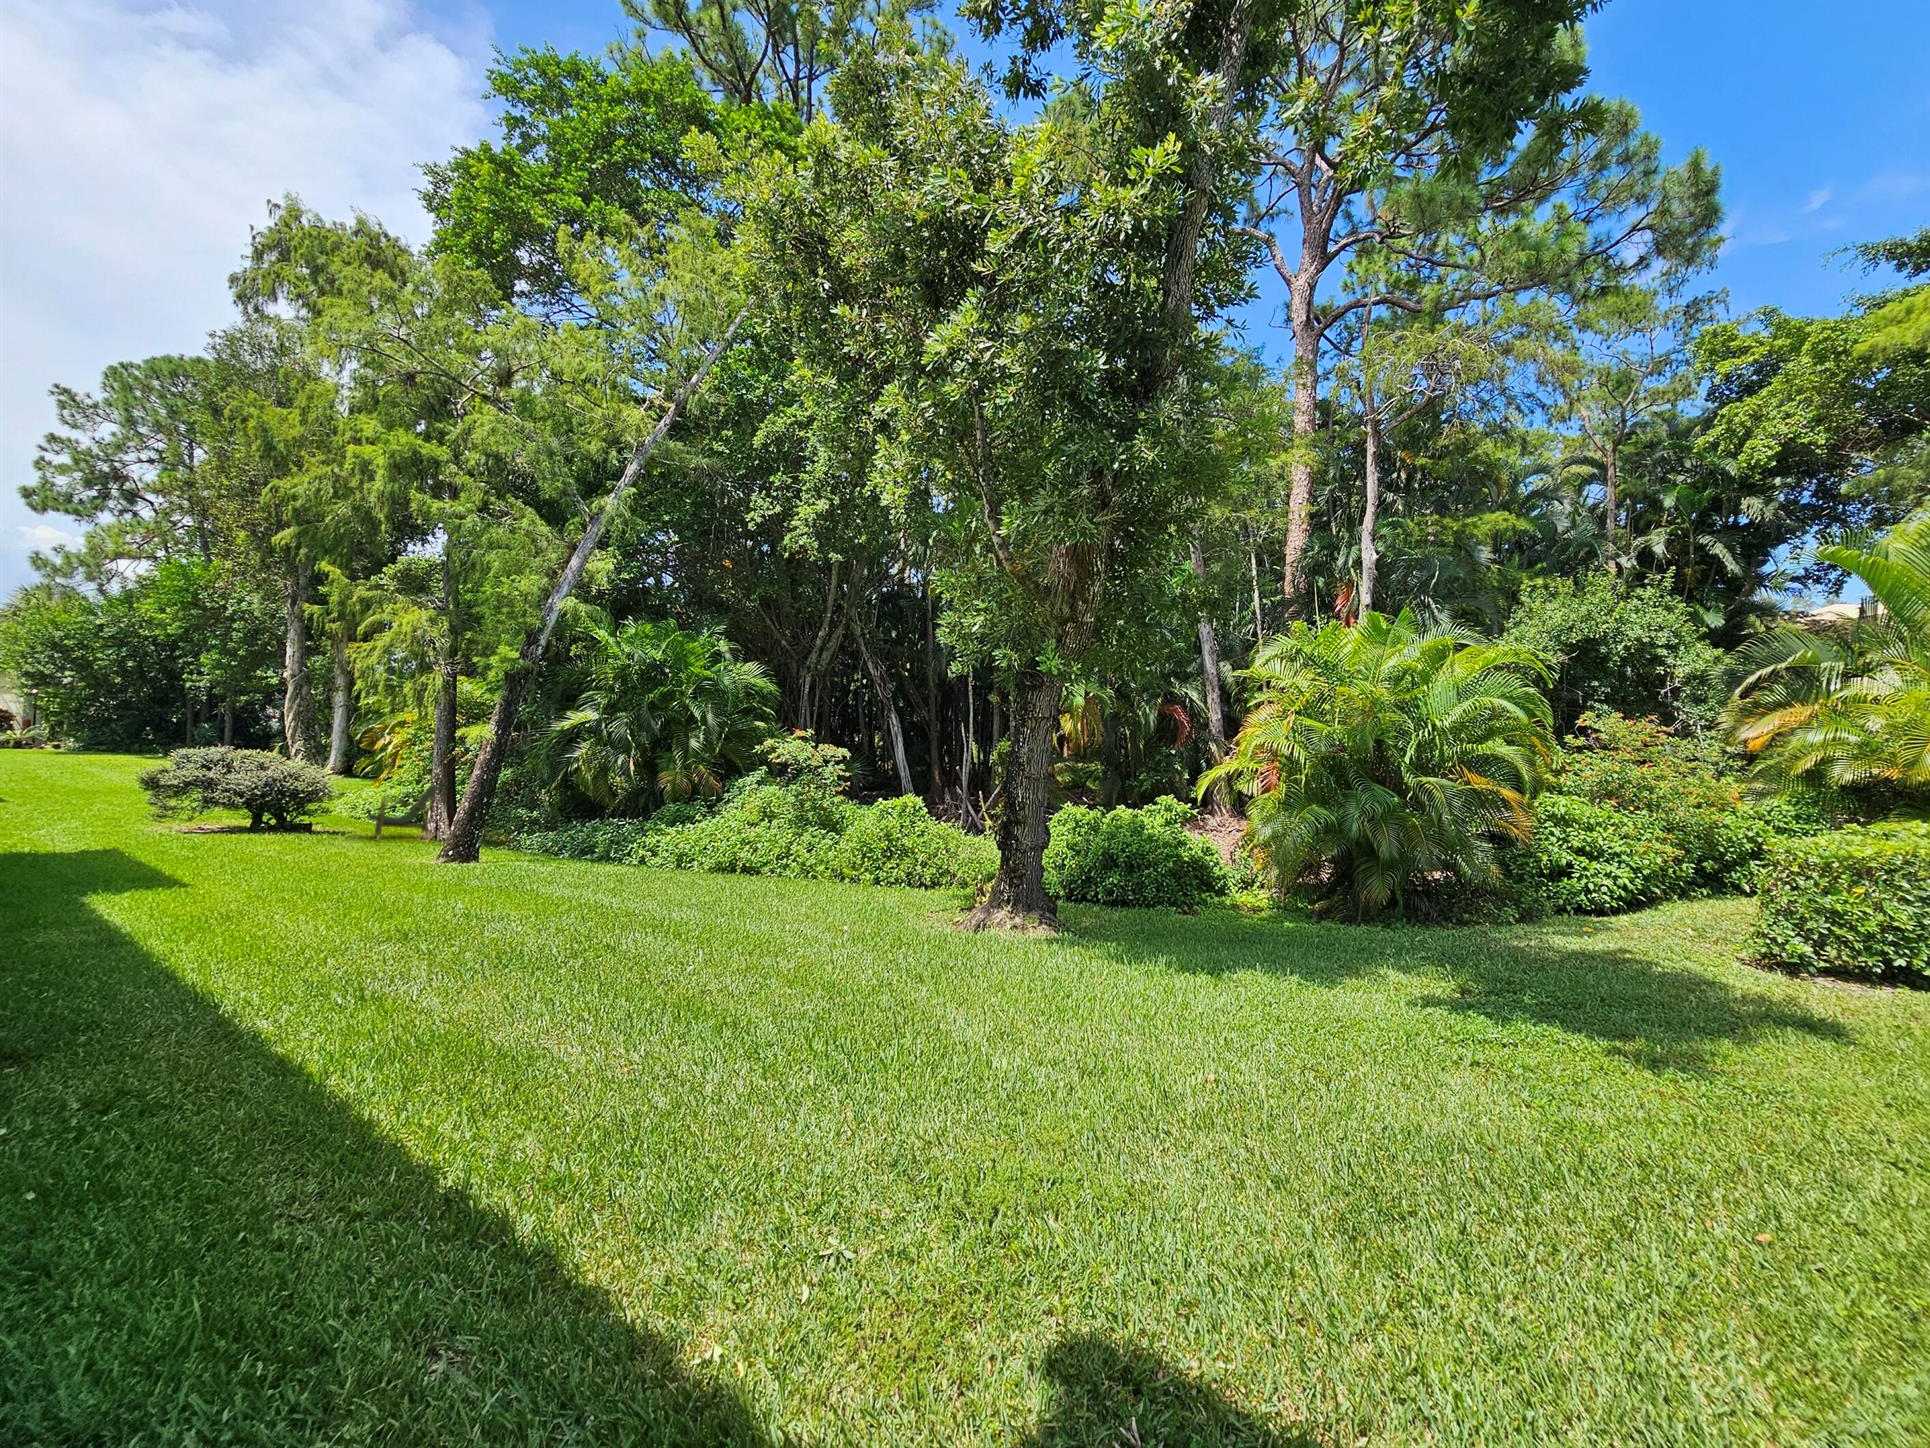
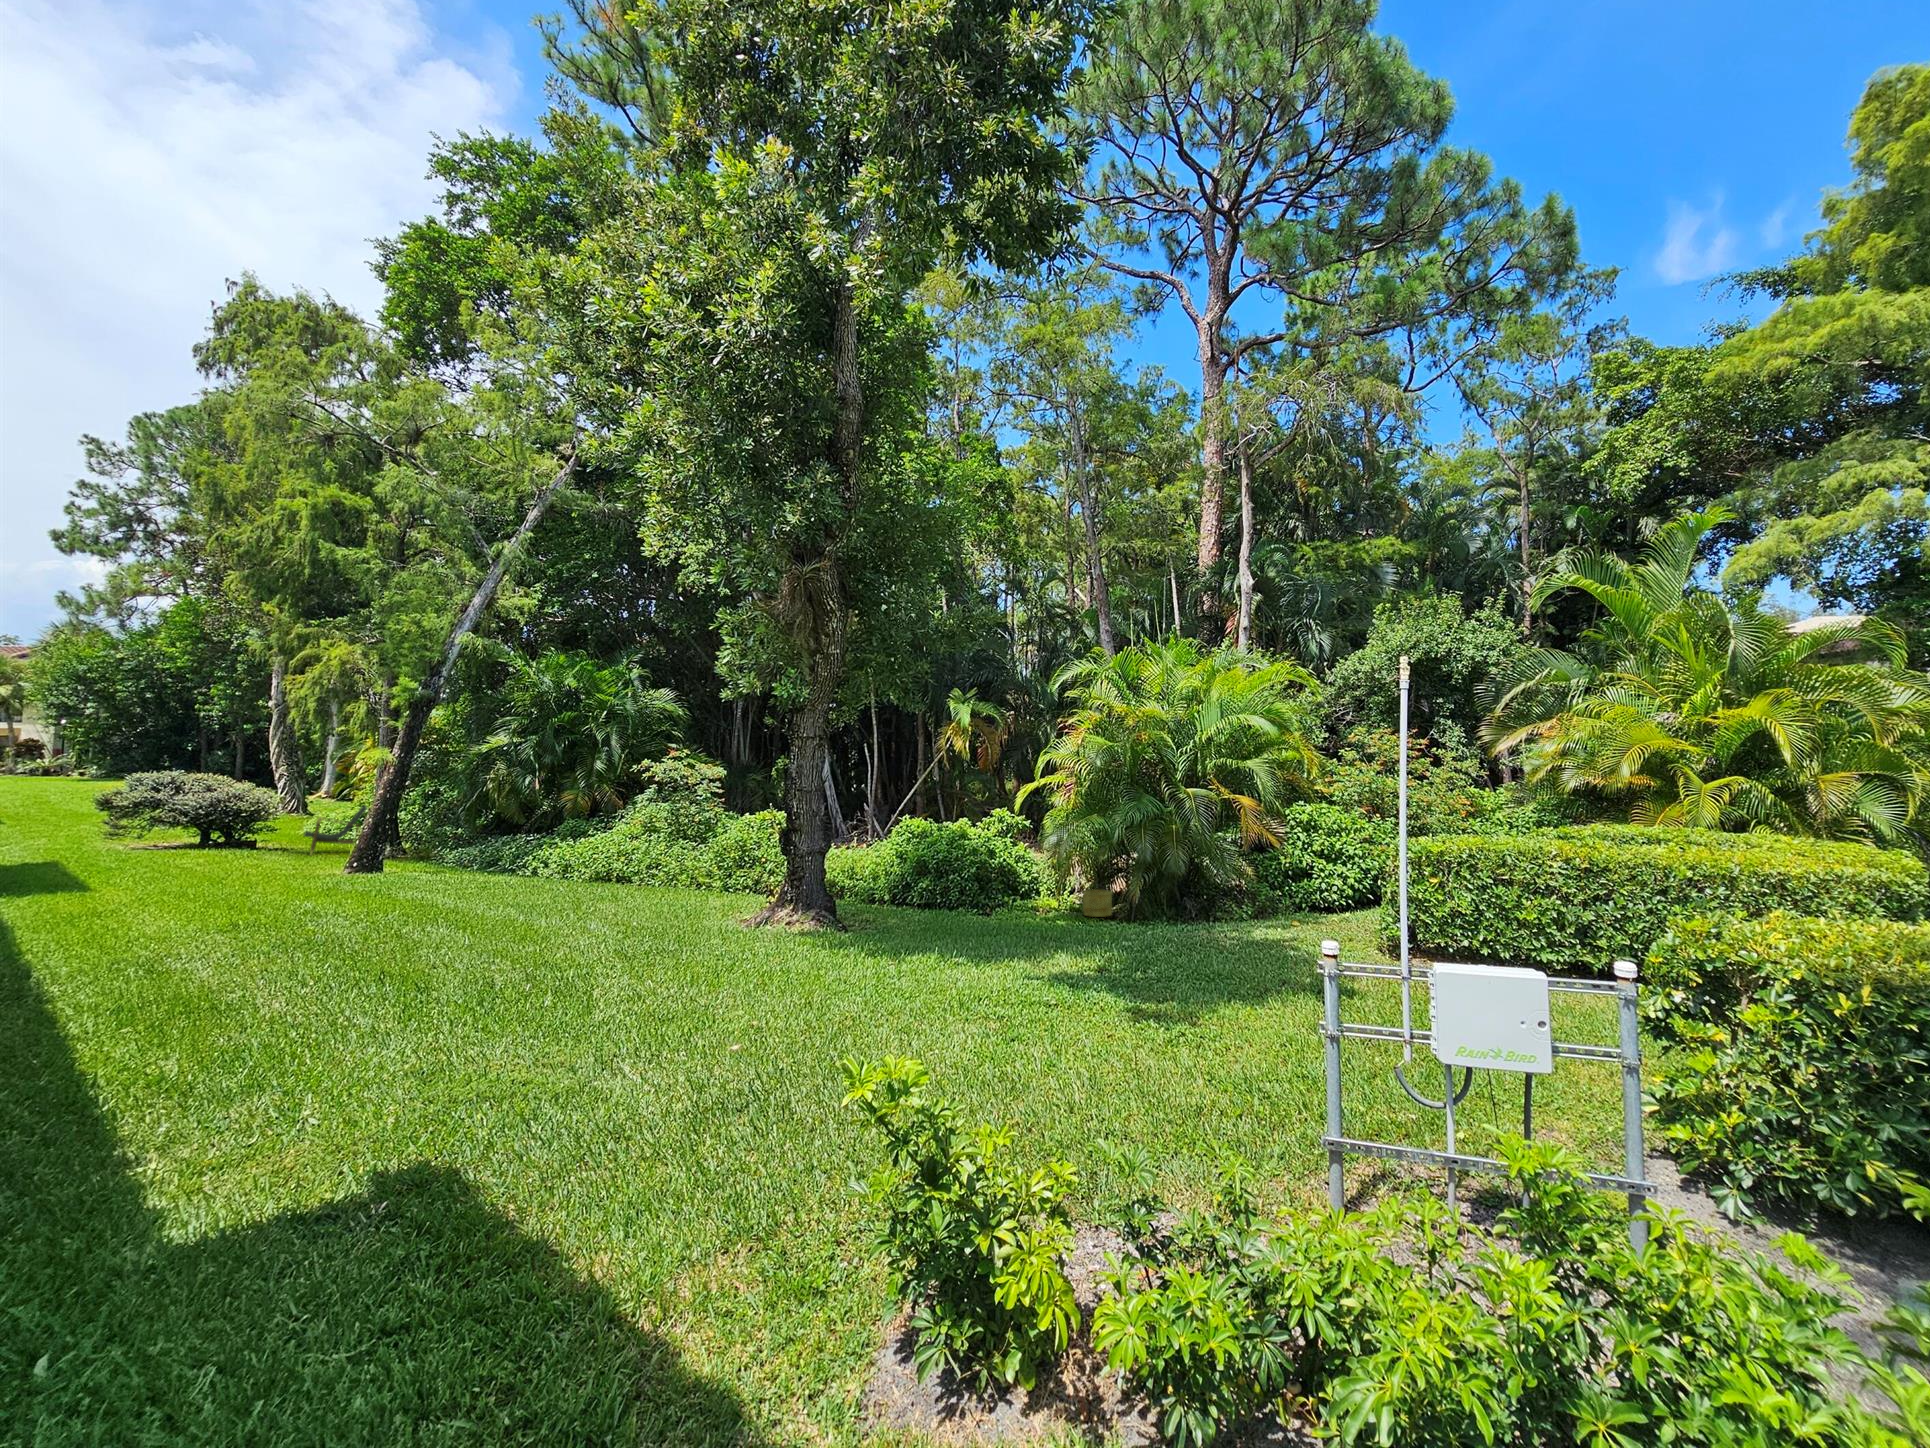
wooden bucket: none [1320,890,1357,921] -> present [1083,890,1112,917]

